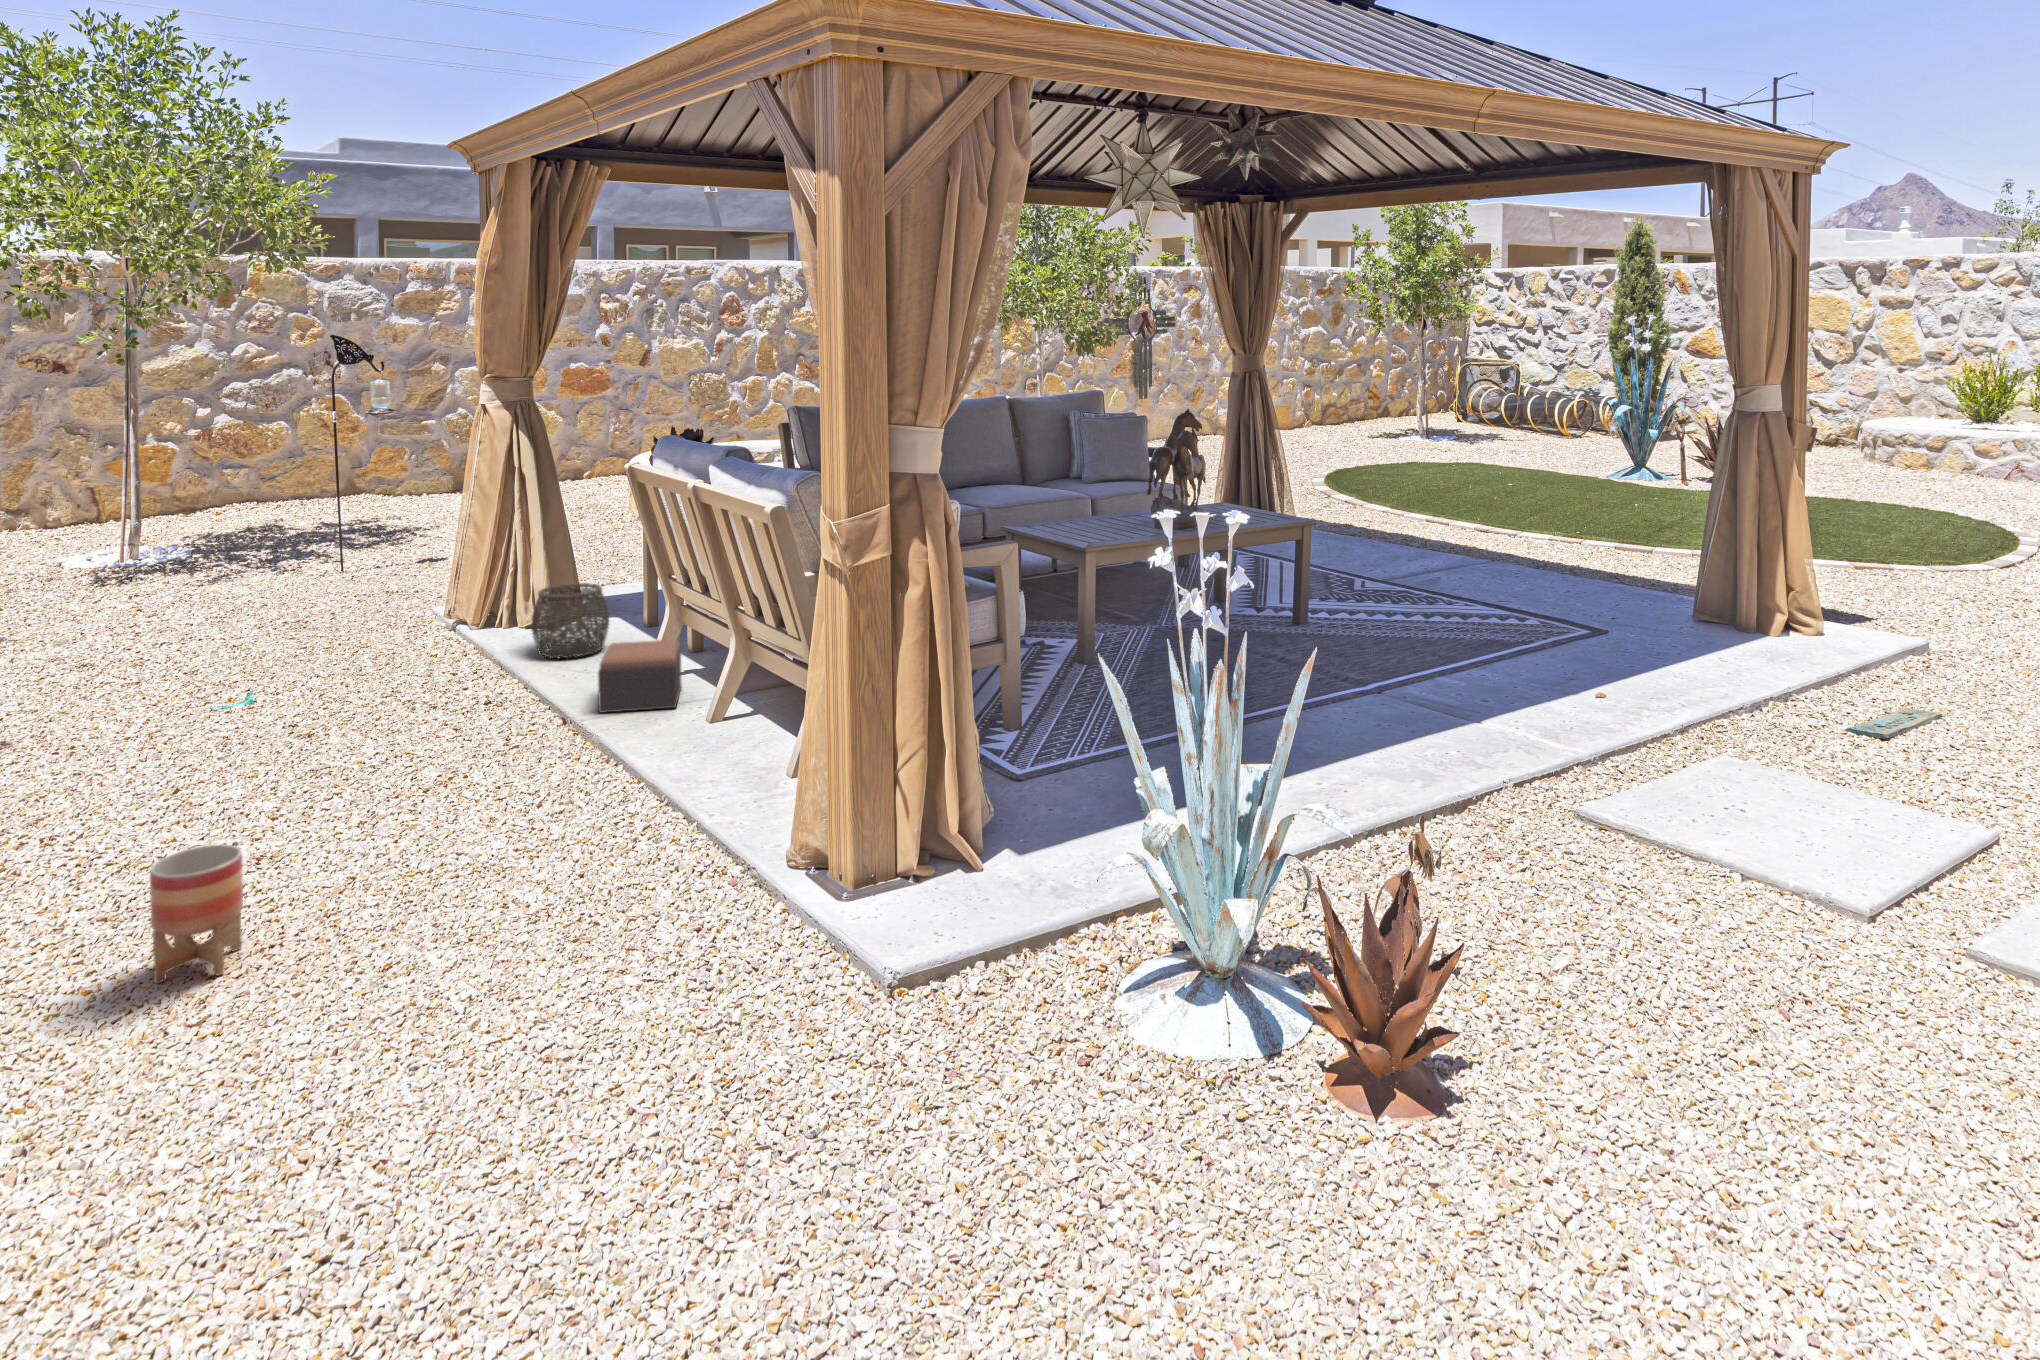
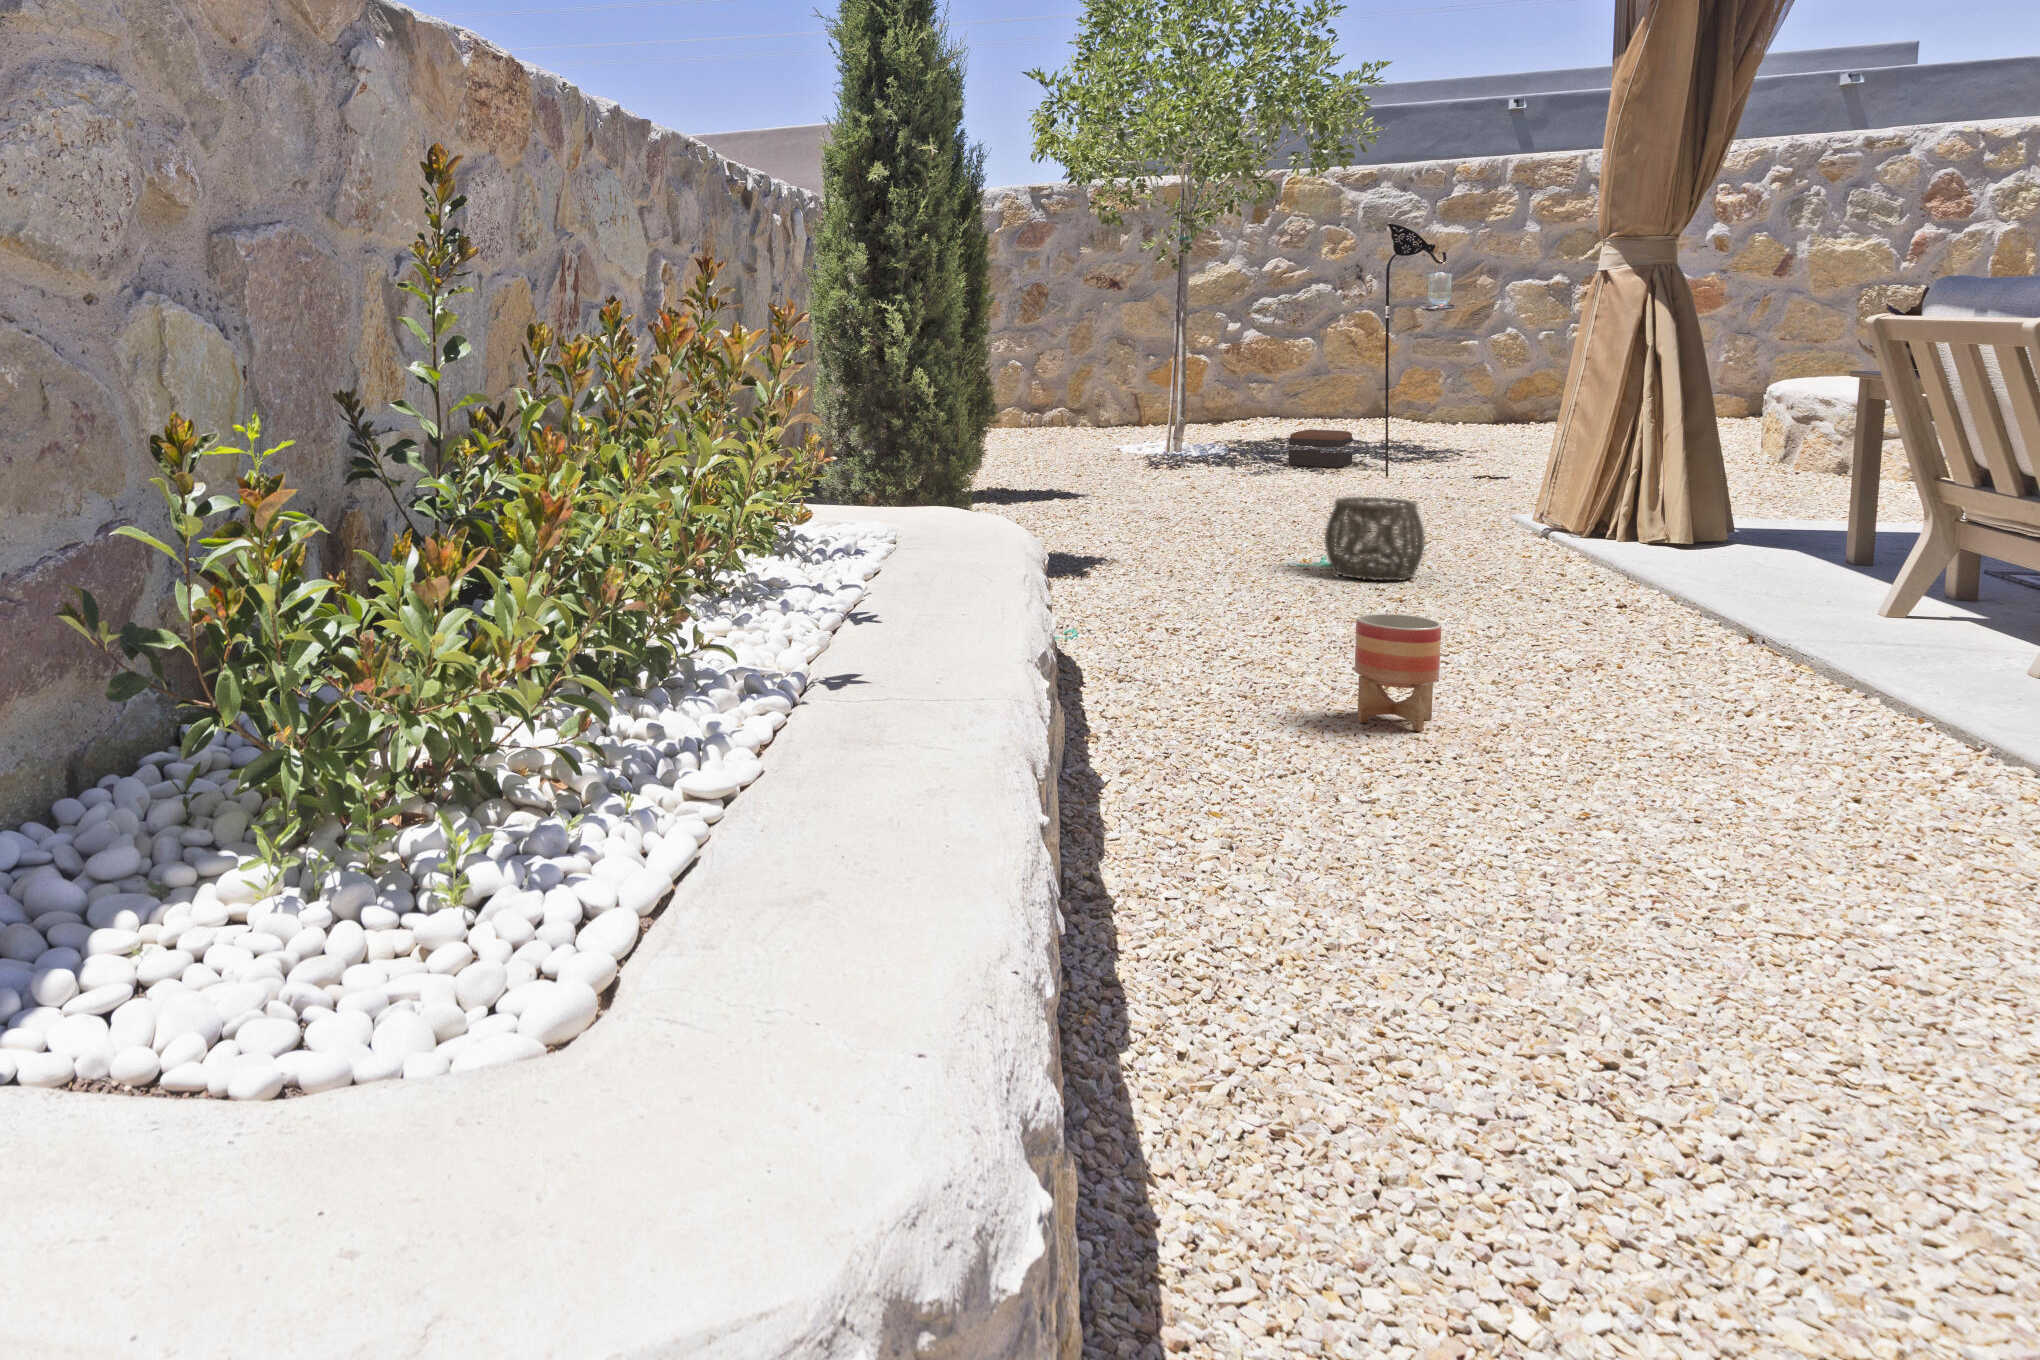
woven basket: present [532,583,609,659] -> present [1325,497,1425,581]
footstool: present [598,640,681,713] -> present [1288,430,1353,468]

